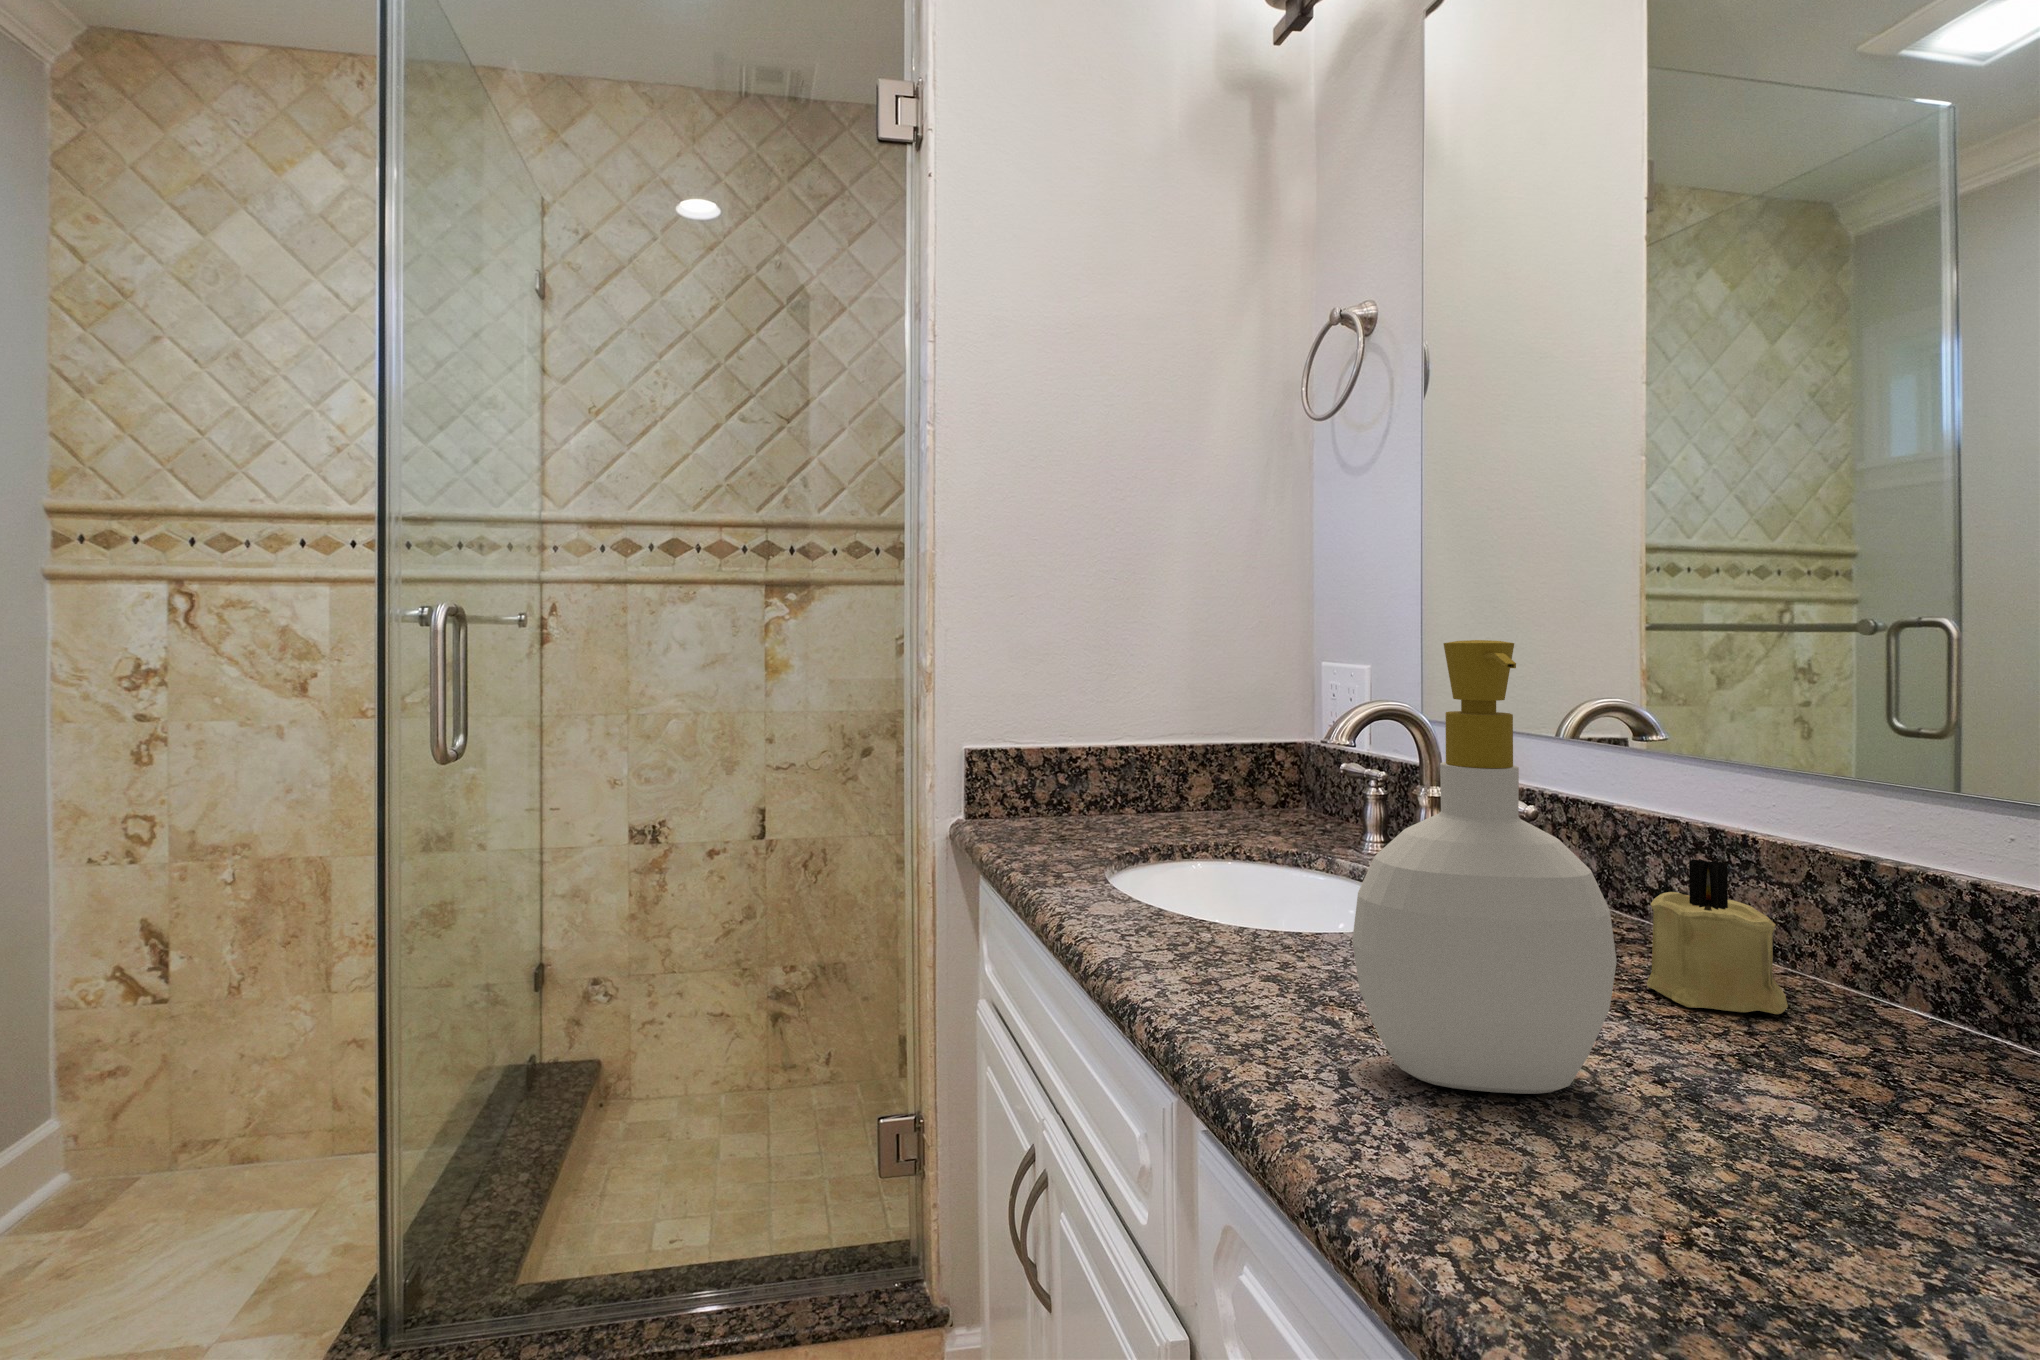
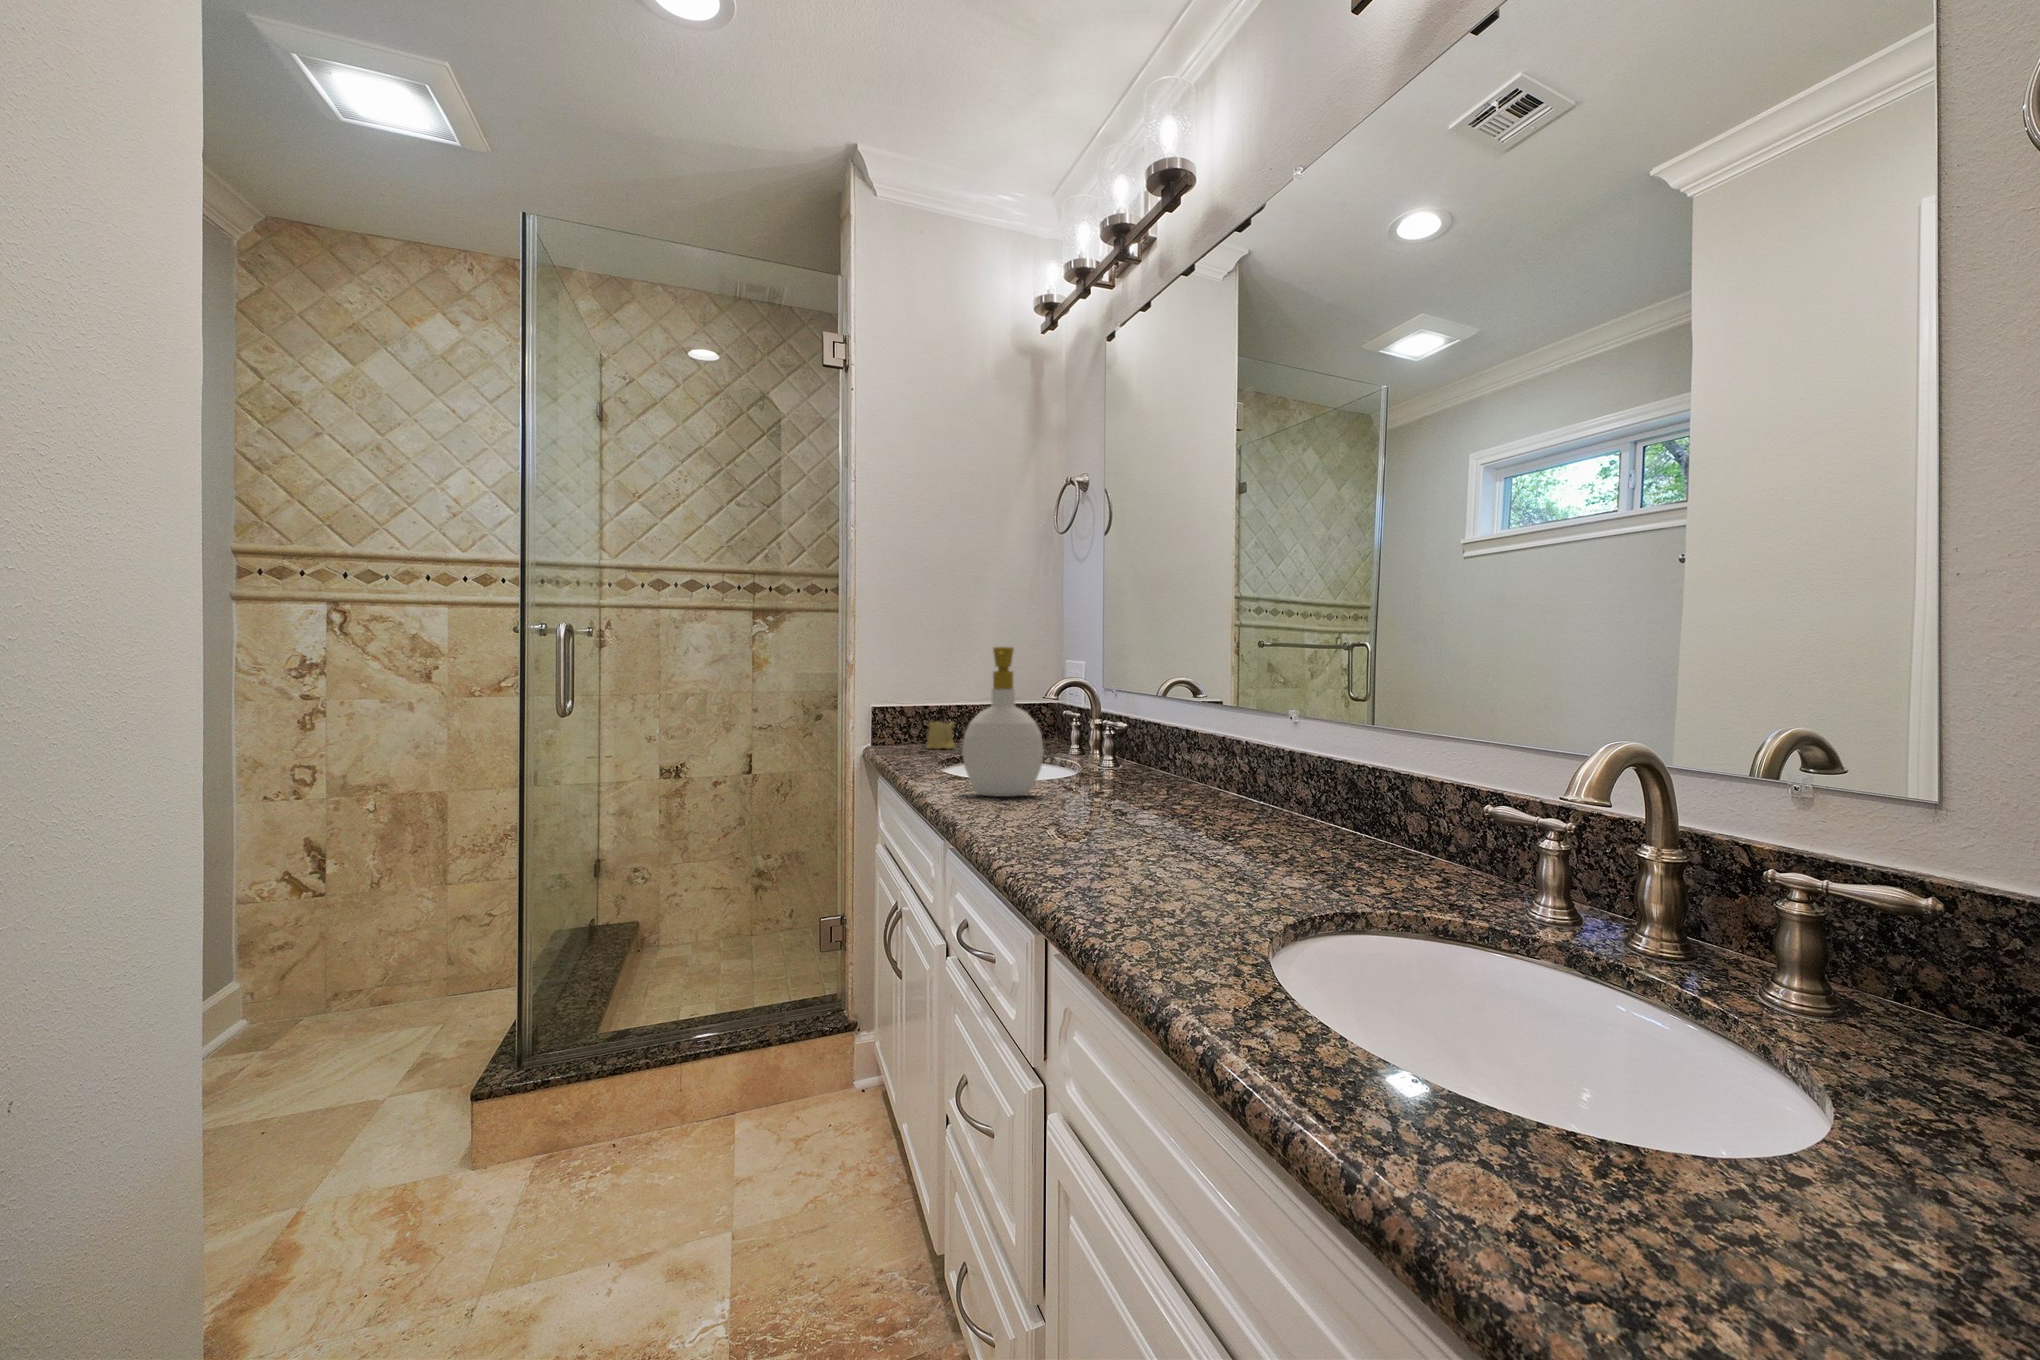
candle: present [1647,859,1788,1014] -> present [927,709,955,749]

